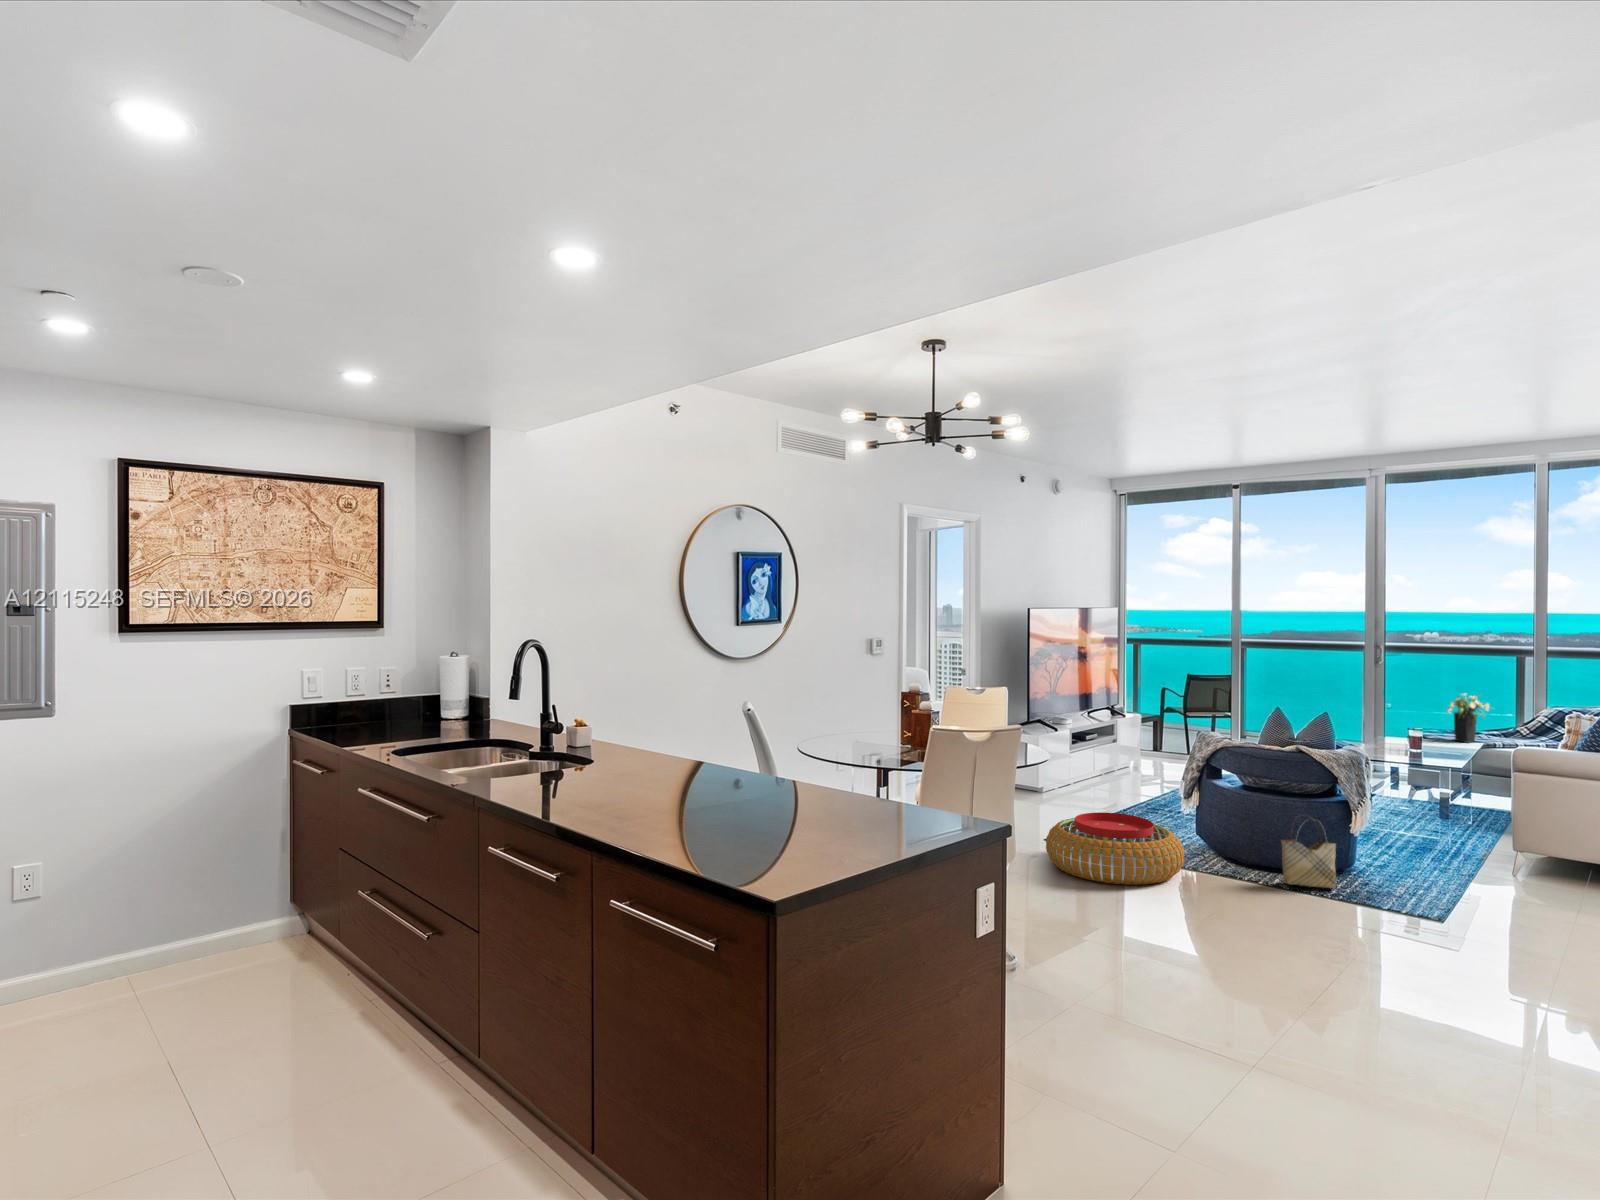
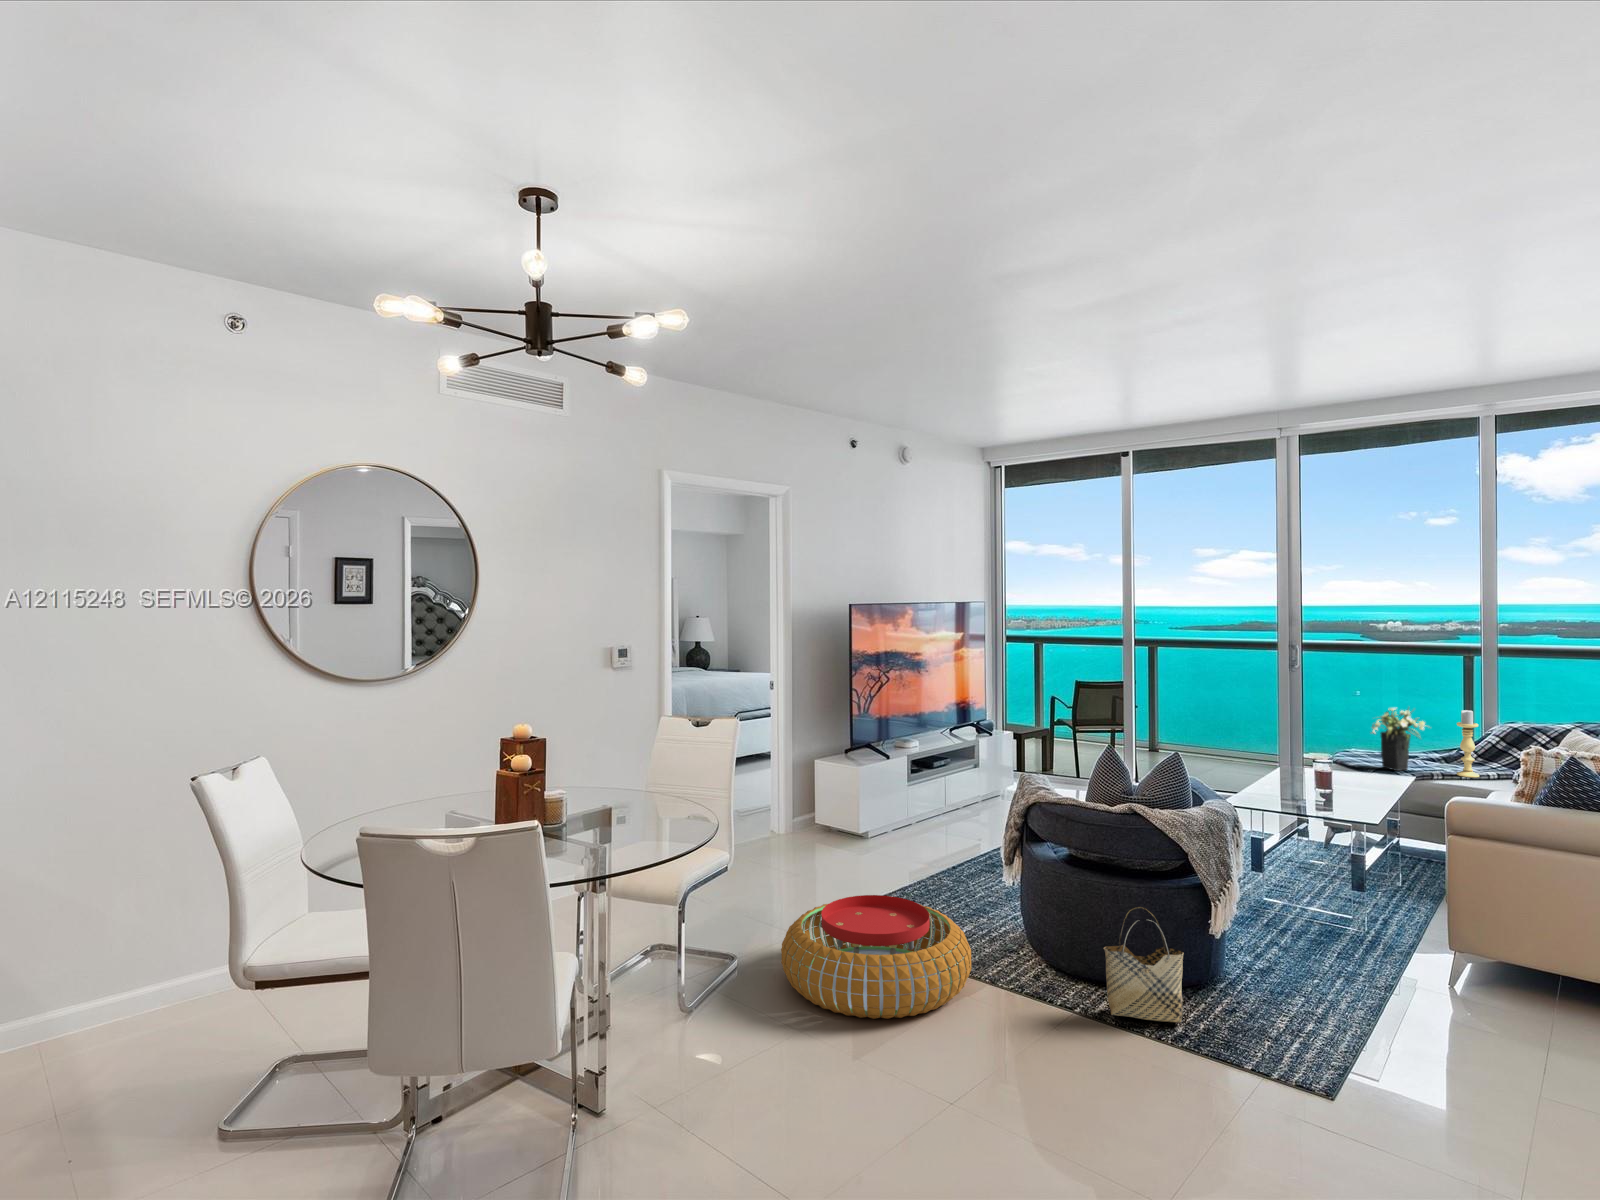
candle holder: none [1514,694,1532,747] -> present [1457,710,1479,777]

